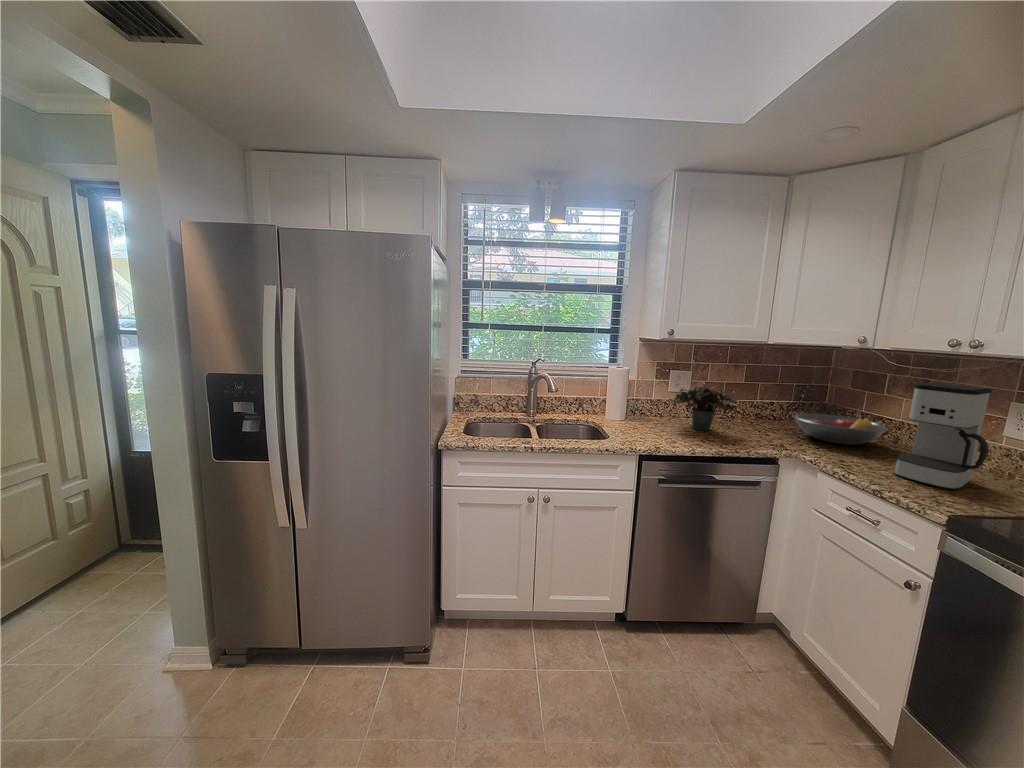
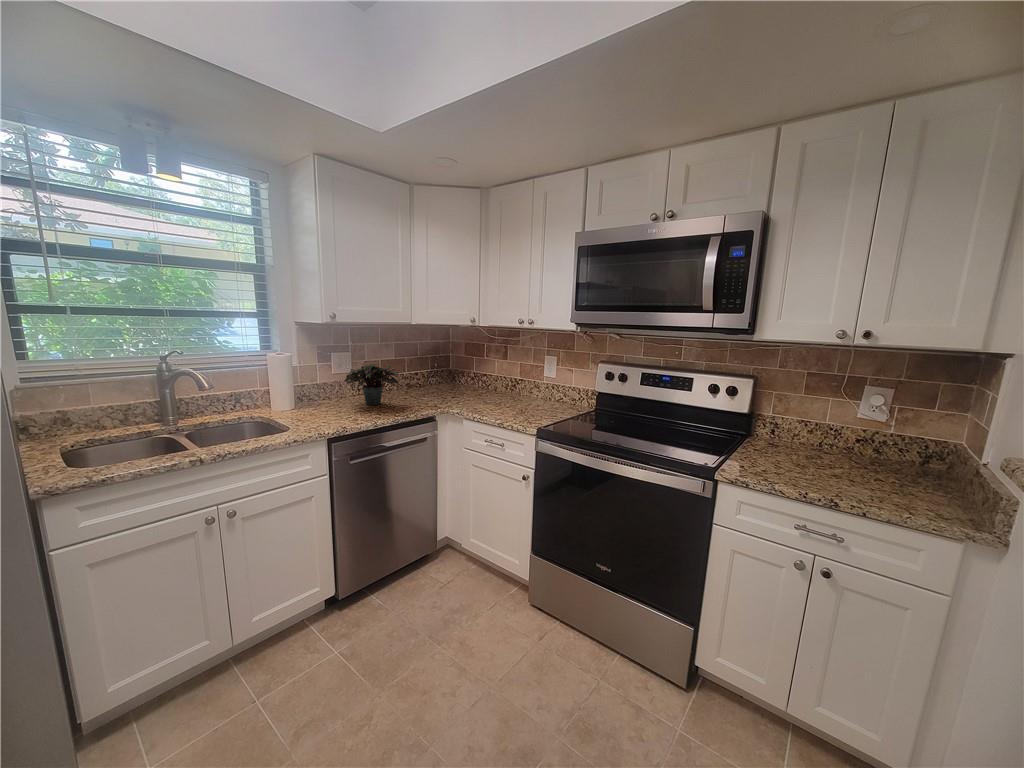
coffee maker: present [894,383,992,490] -> none [499,346,536,411]
fruit bowl: present [794,413,886,445] -> none [439,374,491,396]

